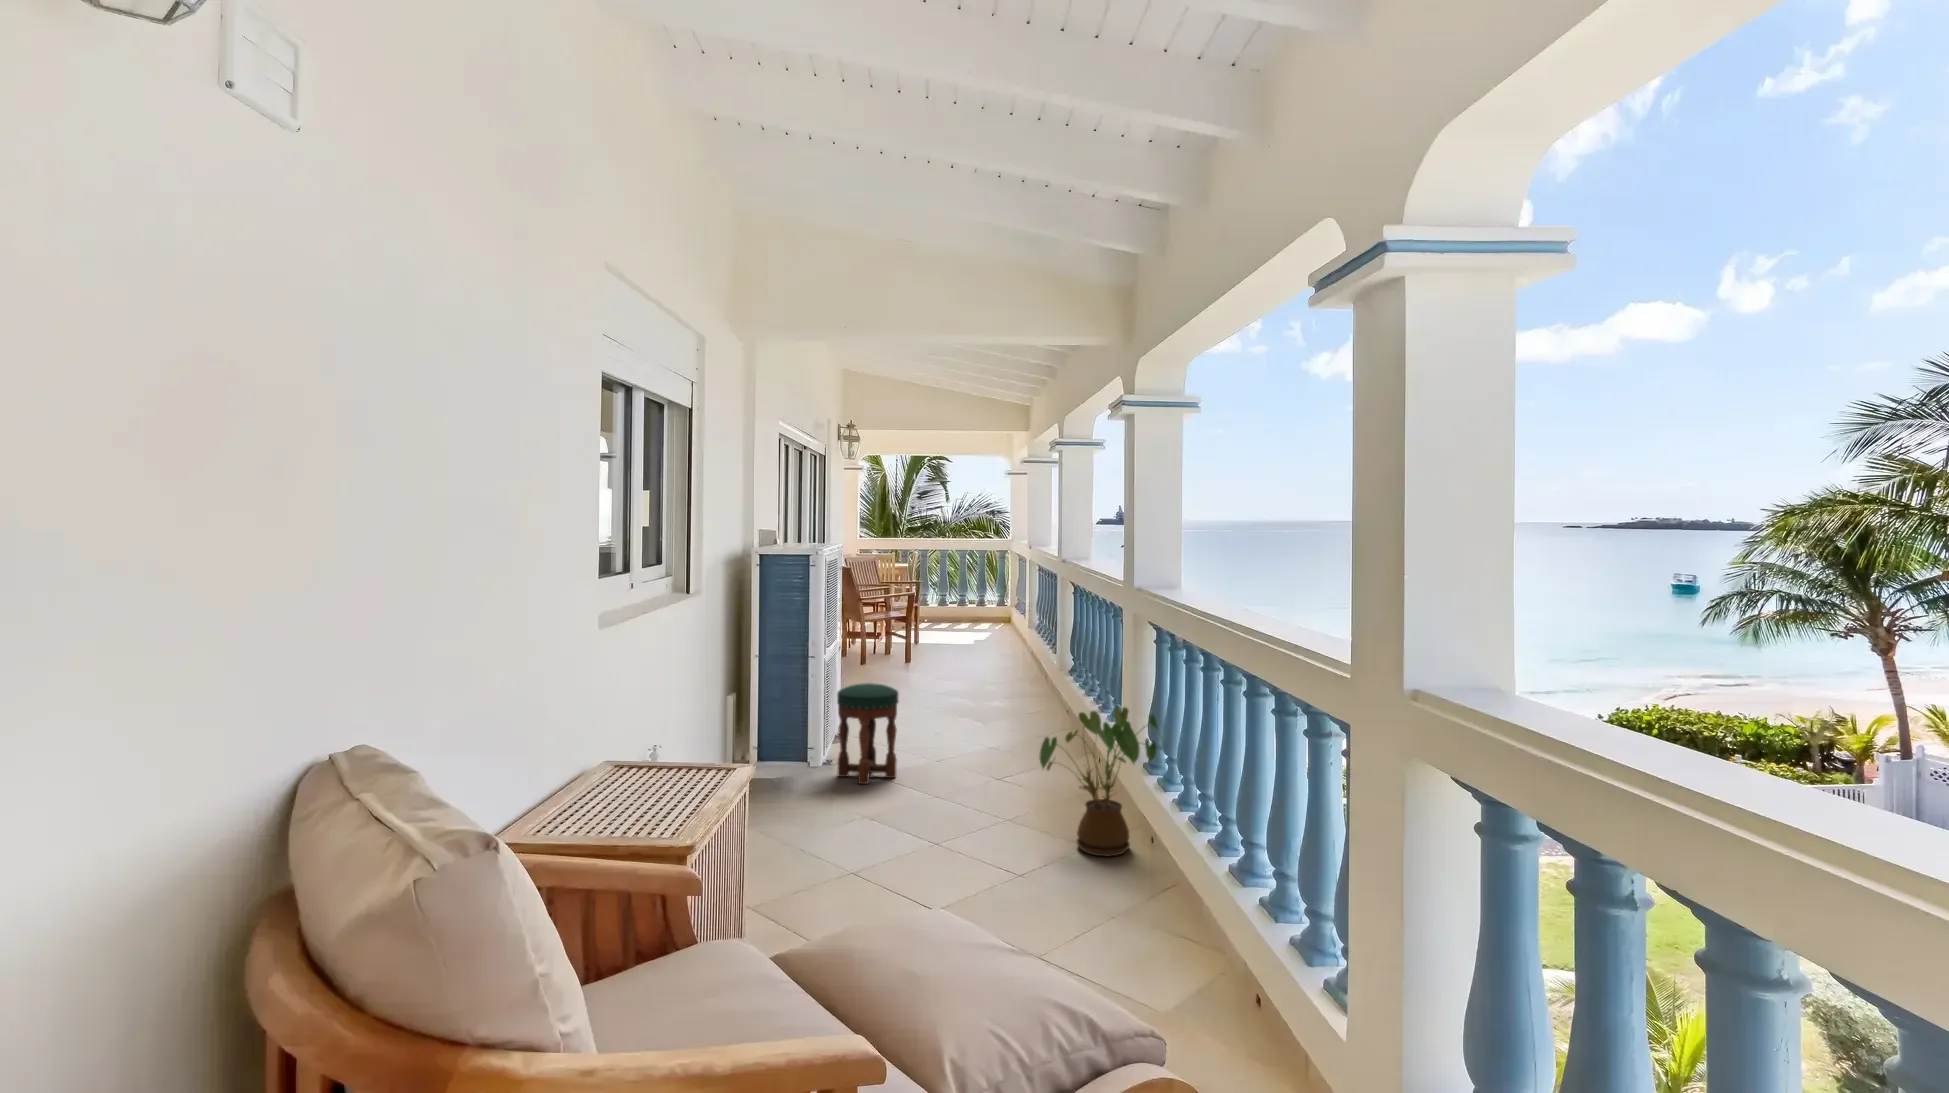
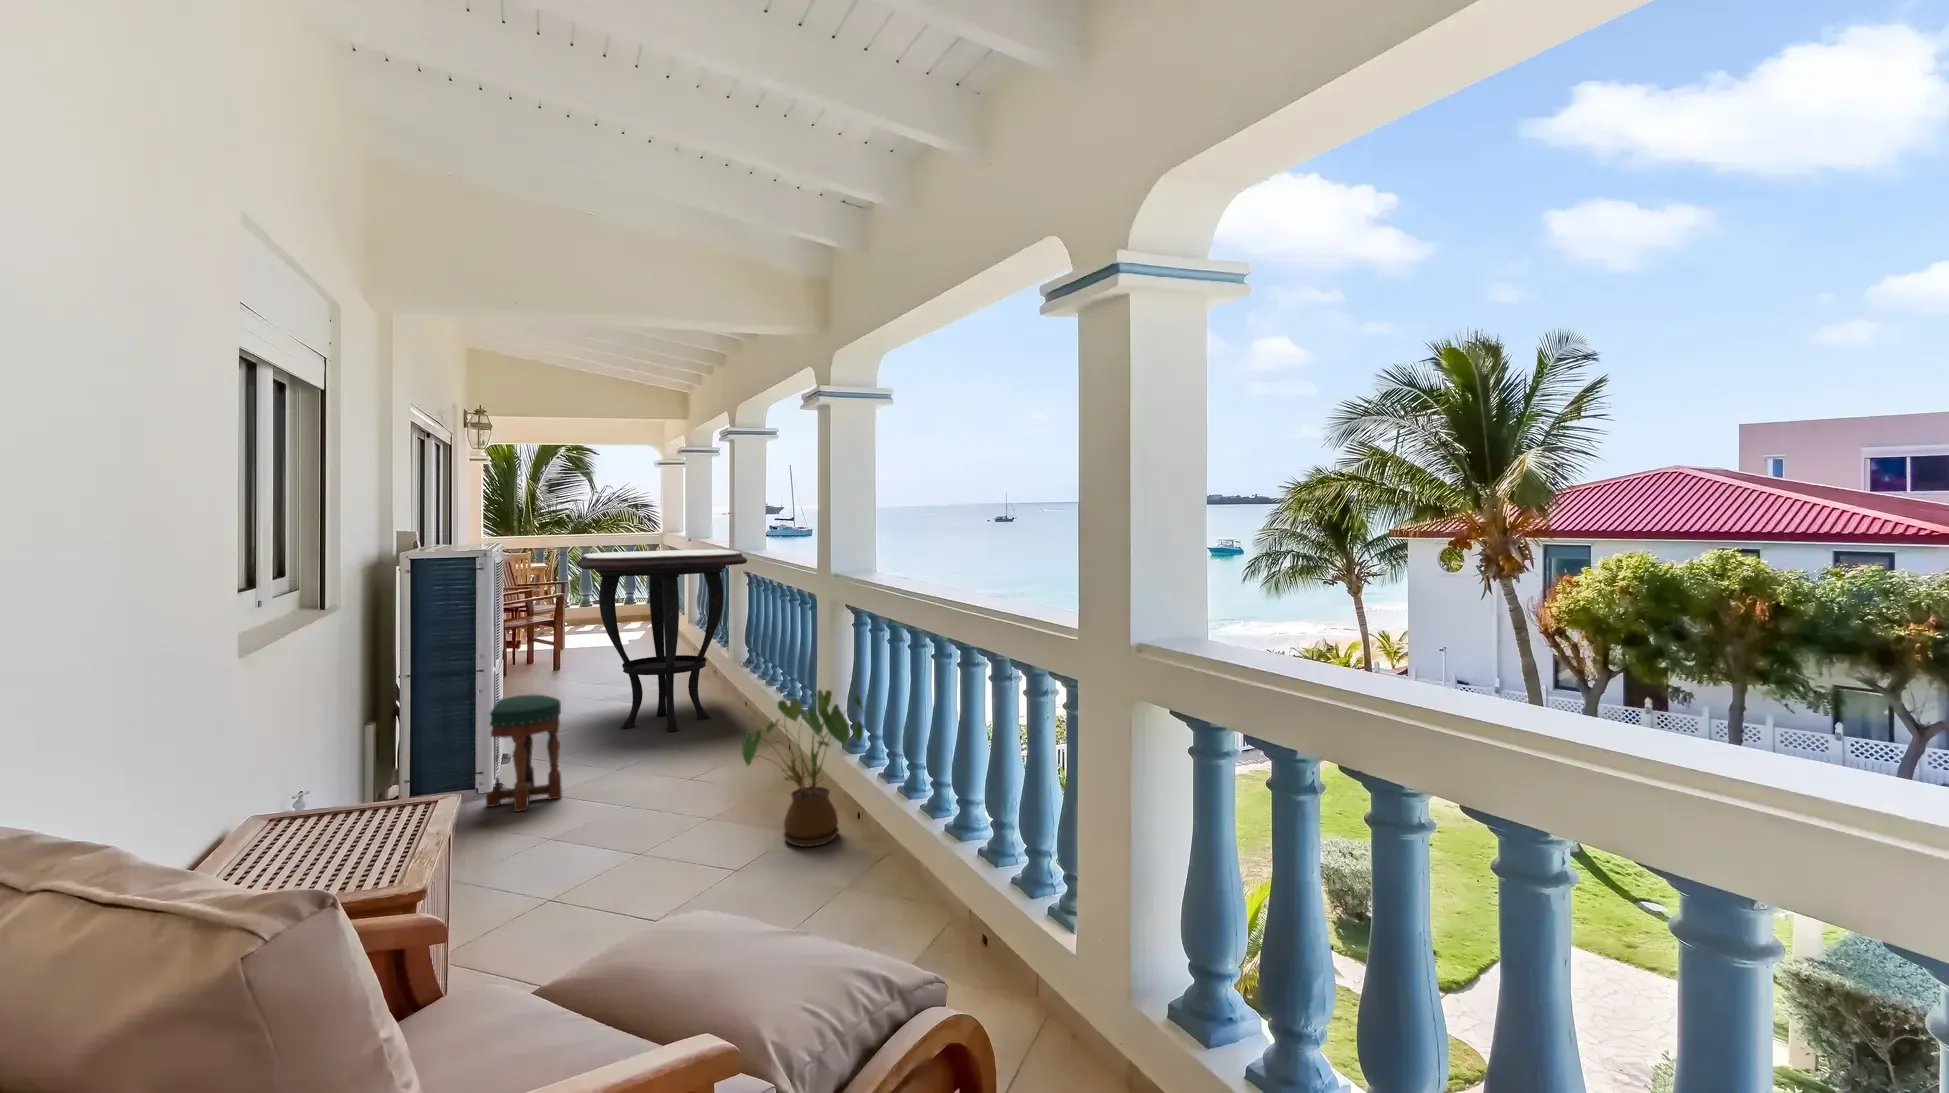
side table: none [923,559,1074,732] -> present [576,550,747,732]

